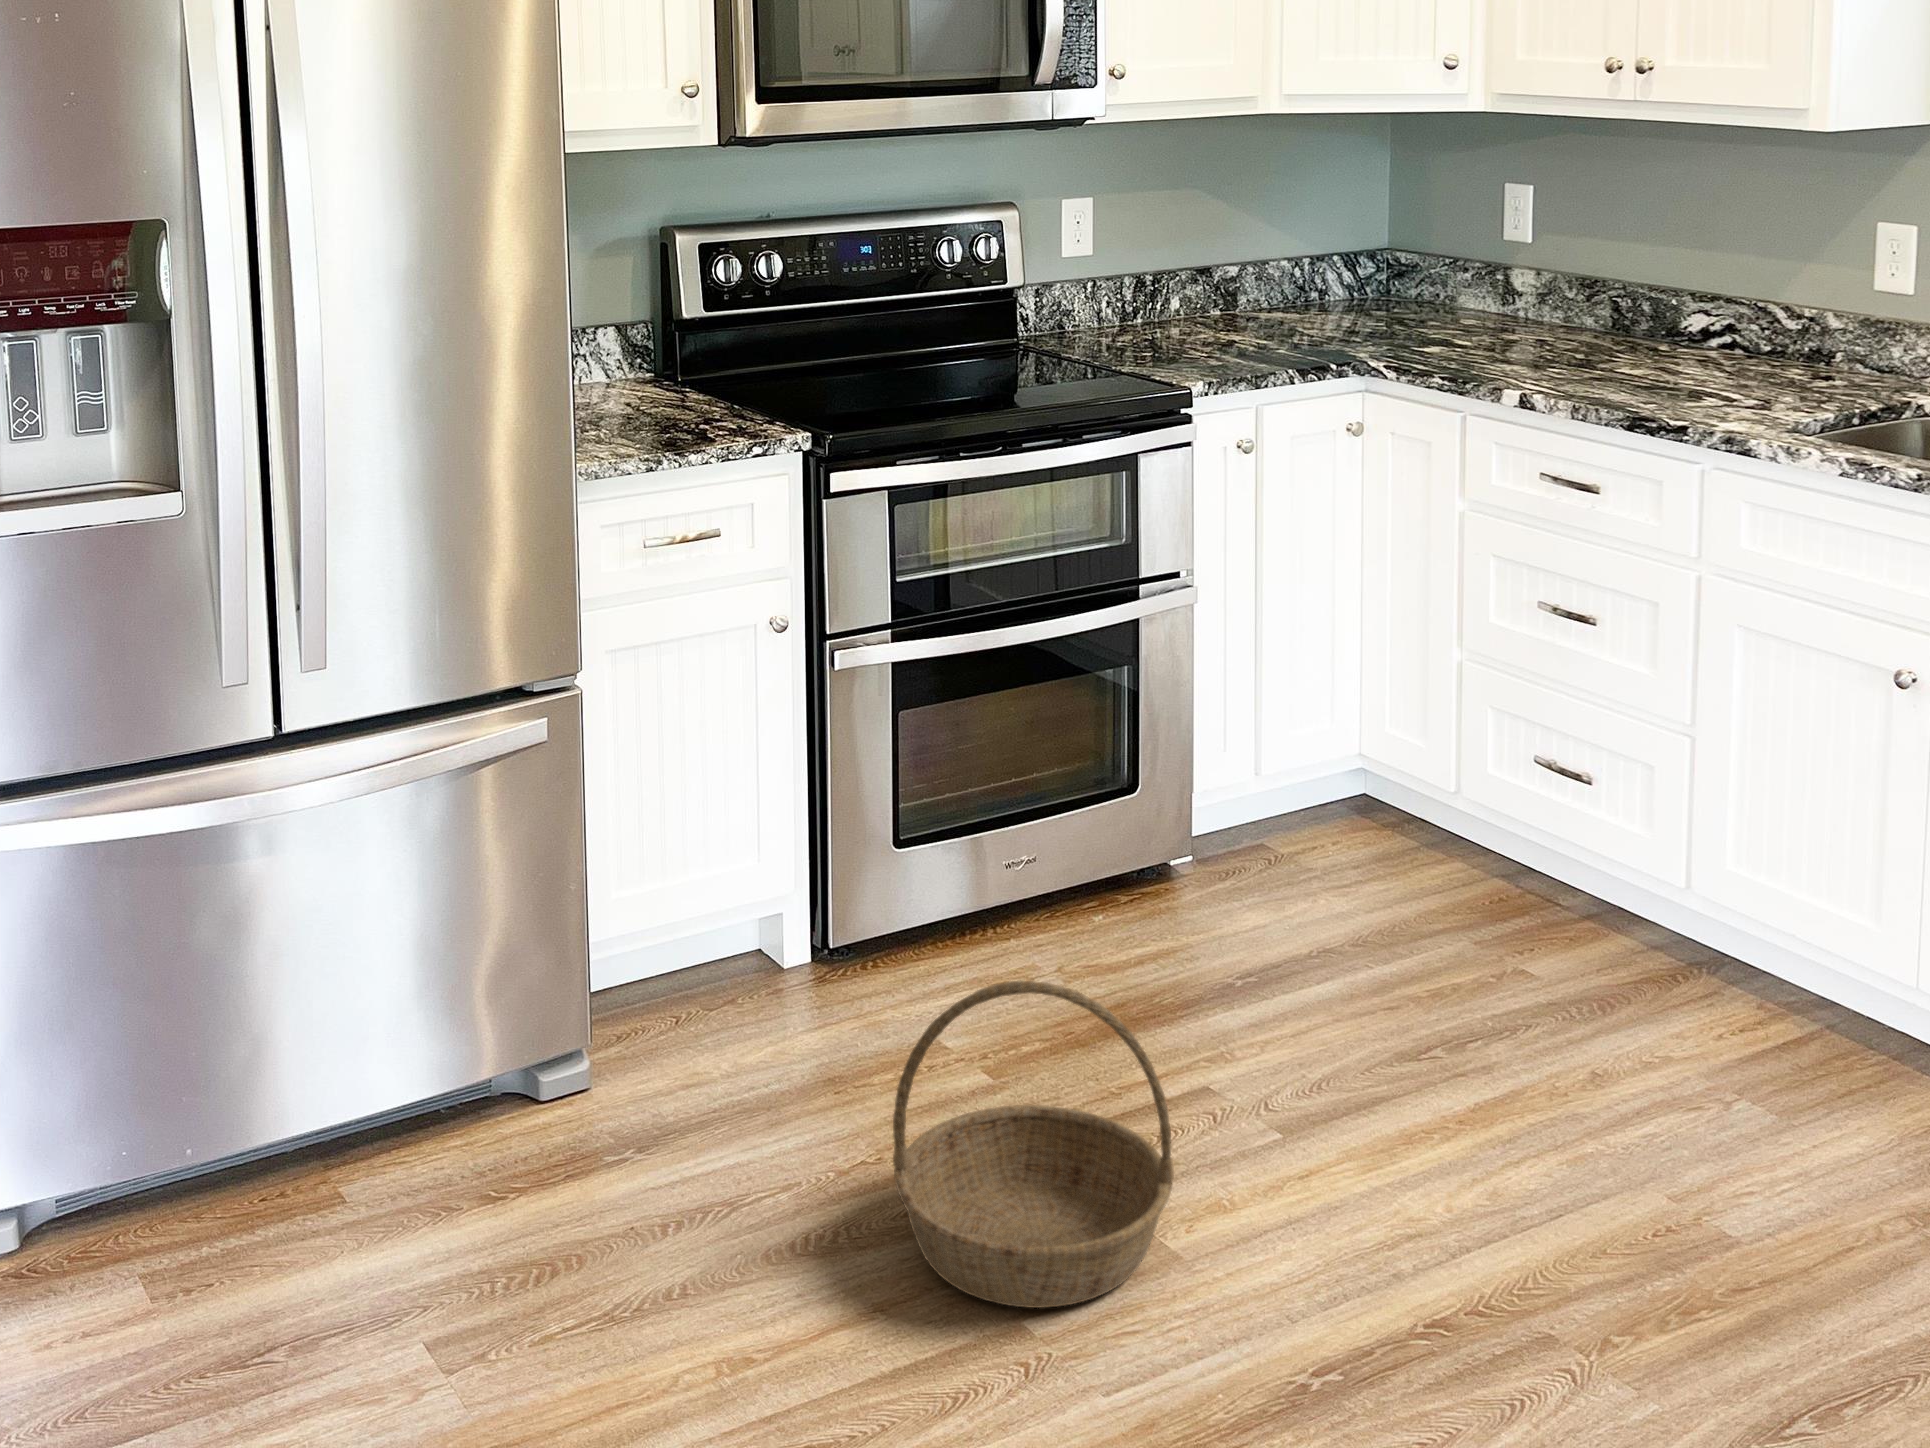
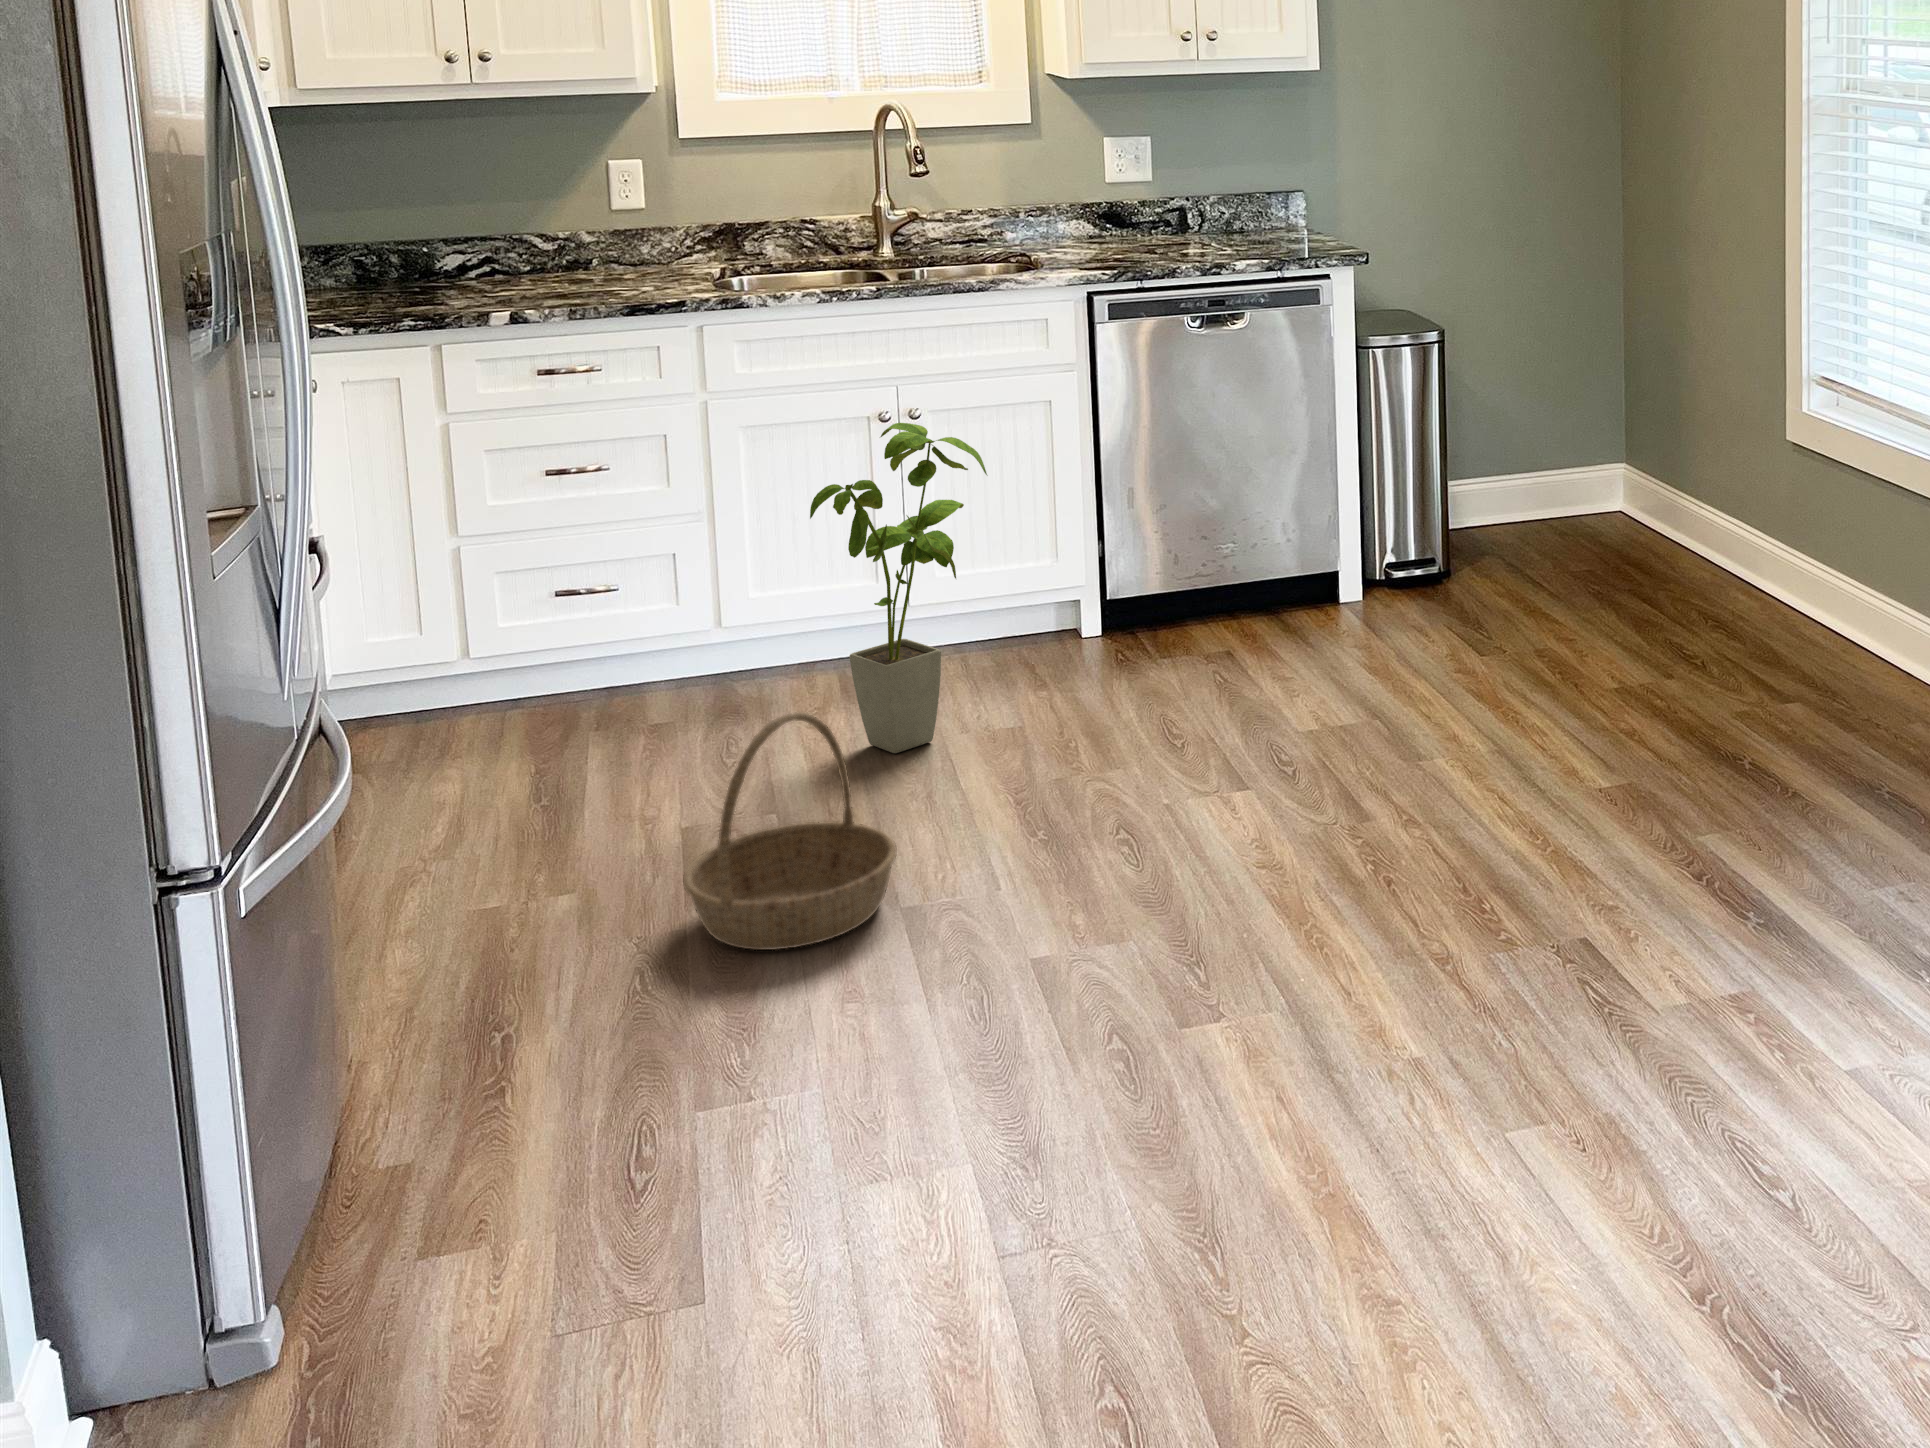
house plant: none [1521,678,1810,1174] -> present [810,423,987,753]

